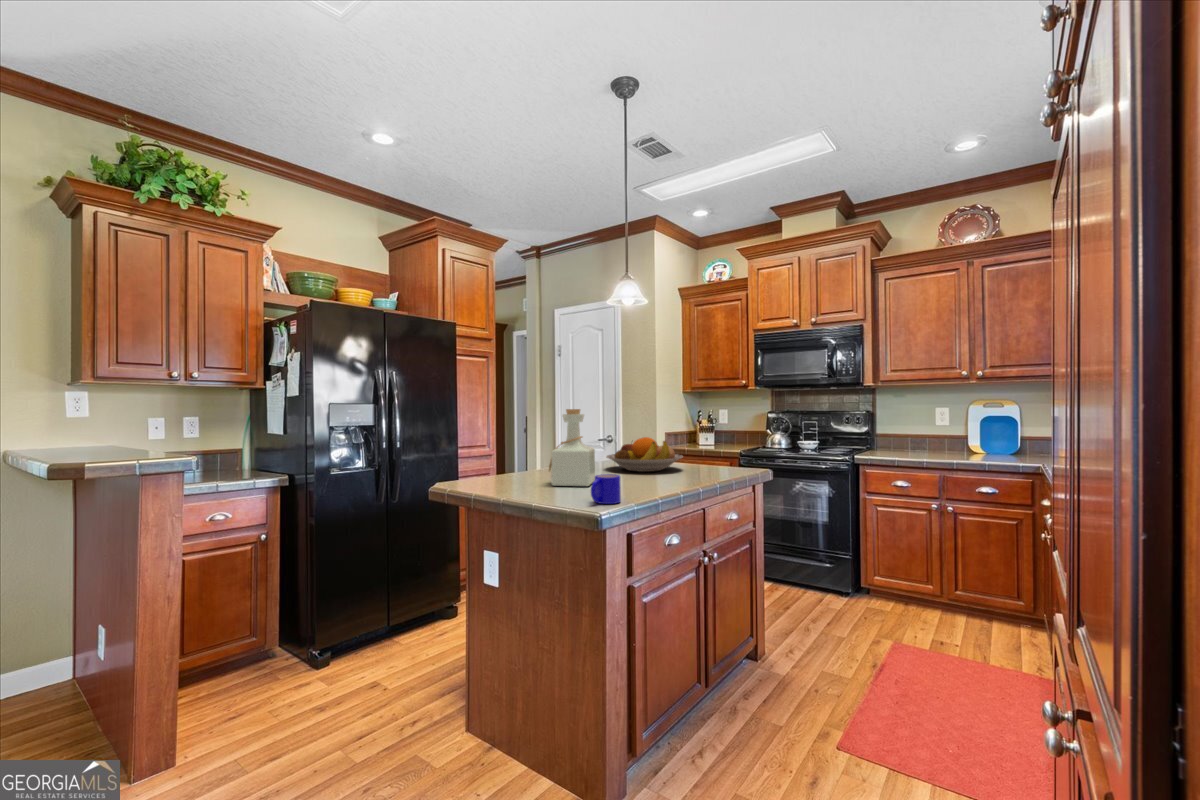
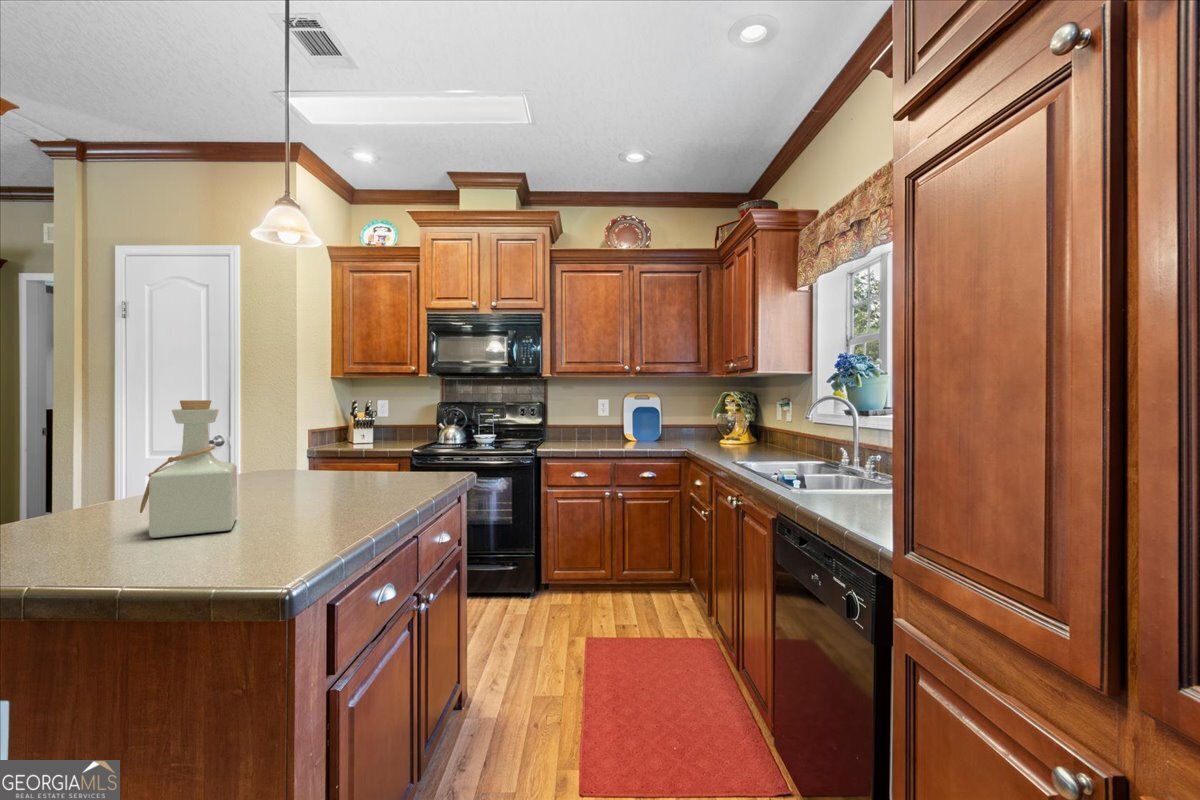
fruit bowl: present [607,437,683,472] -> none [244,441,370,492]
mug: present [591,474,621,504] -> none [258,510,312,565]

